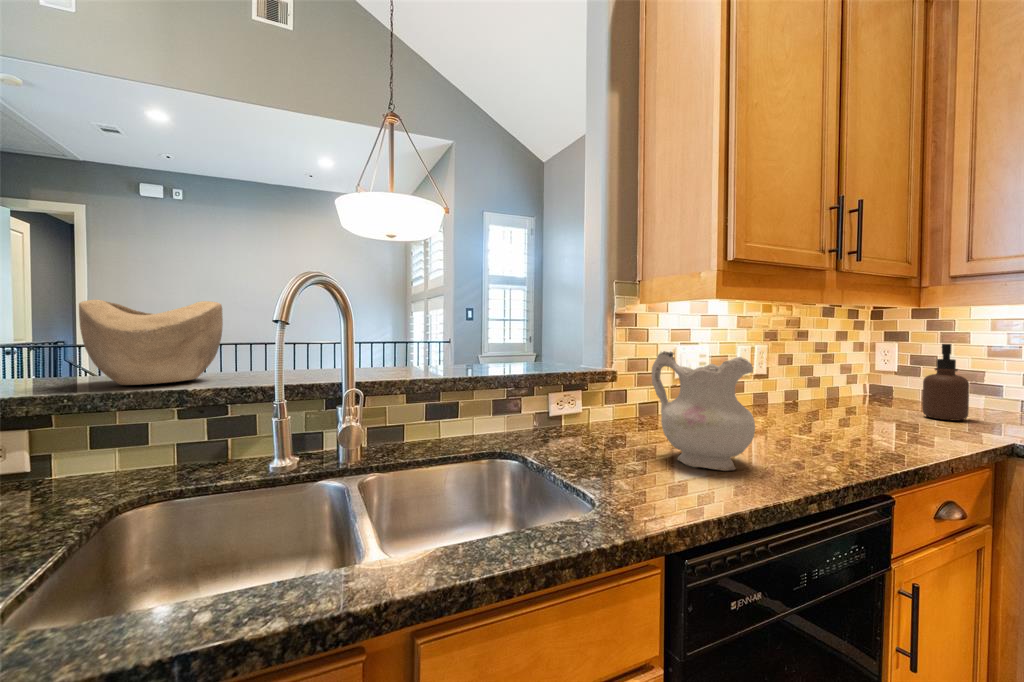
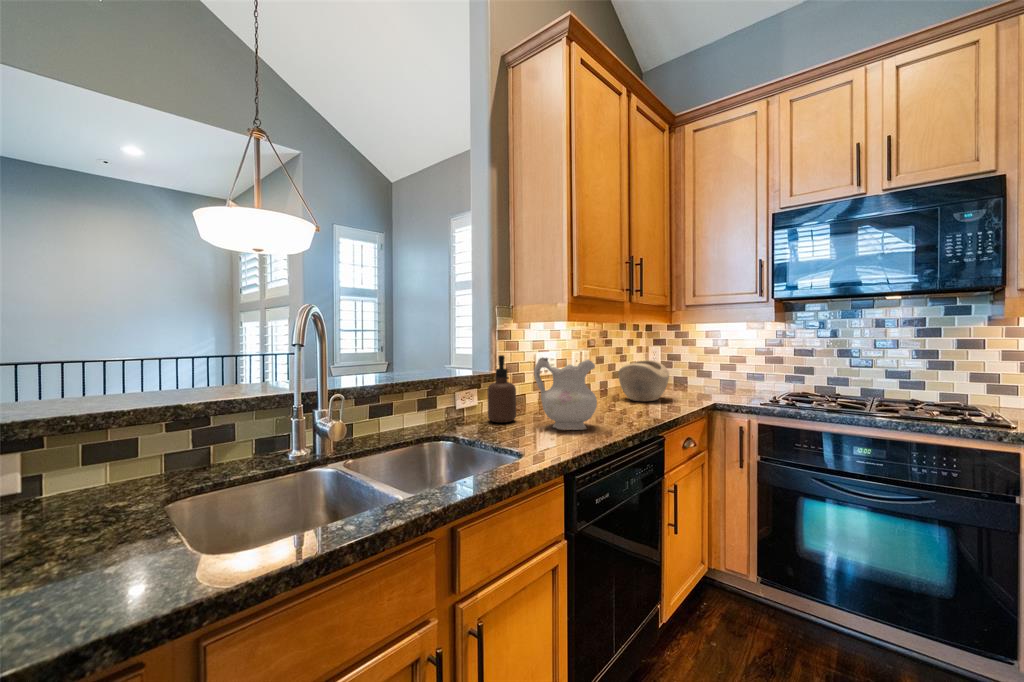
decorative bowl: present [79,300,223,385] -> present [618,360,669,401]
soap dispenser: present [922,344,969,421] -> present [487,355,516,423]

